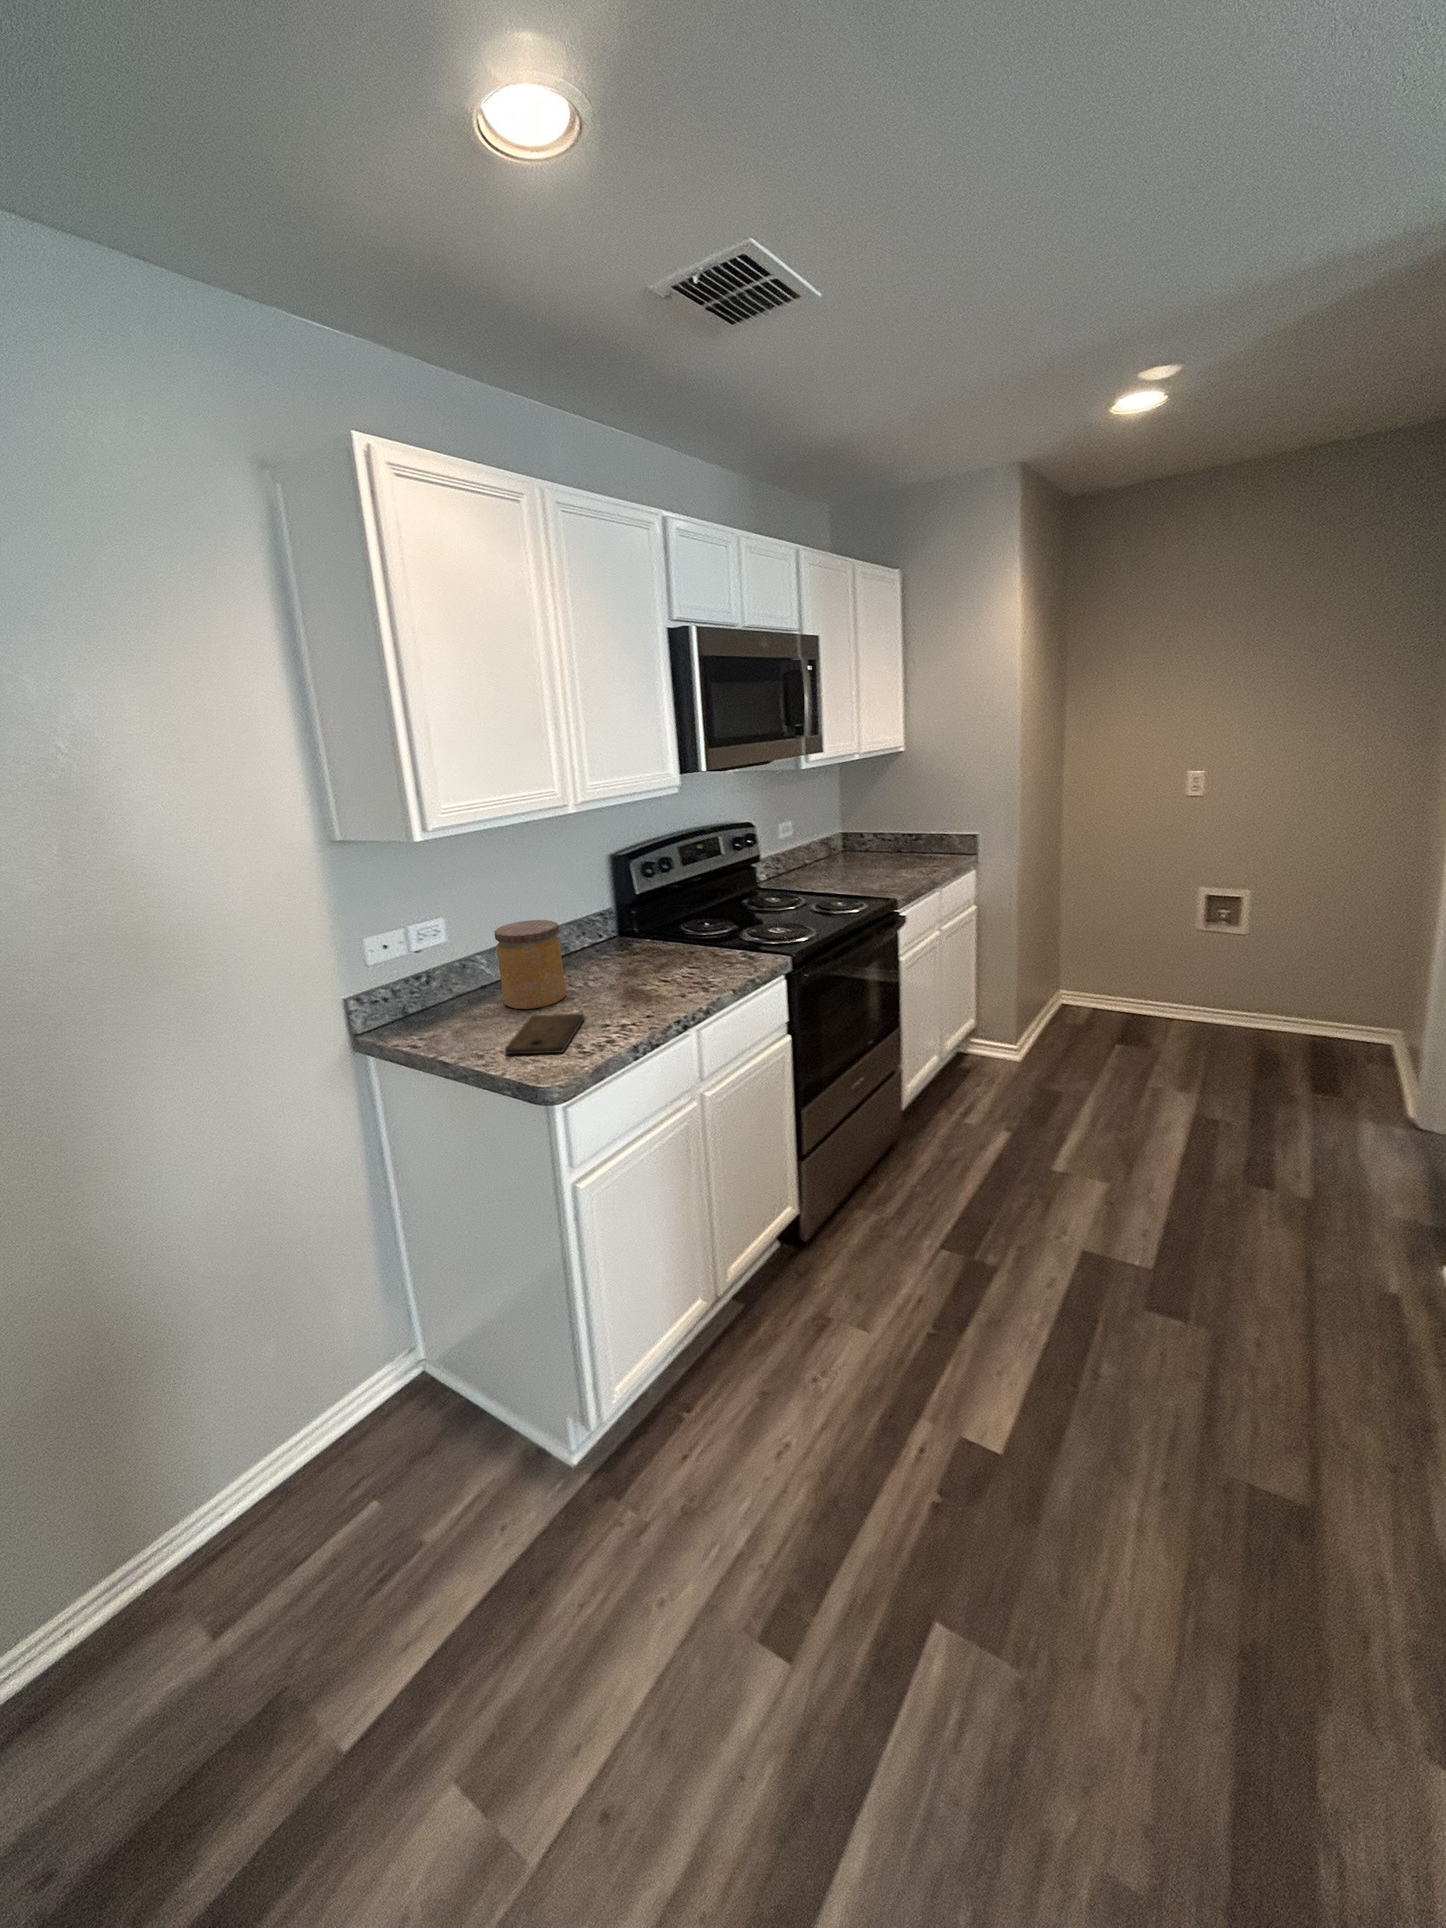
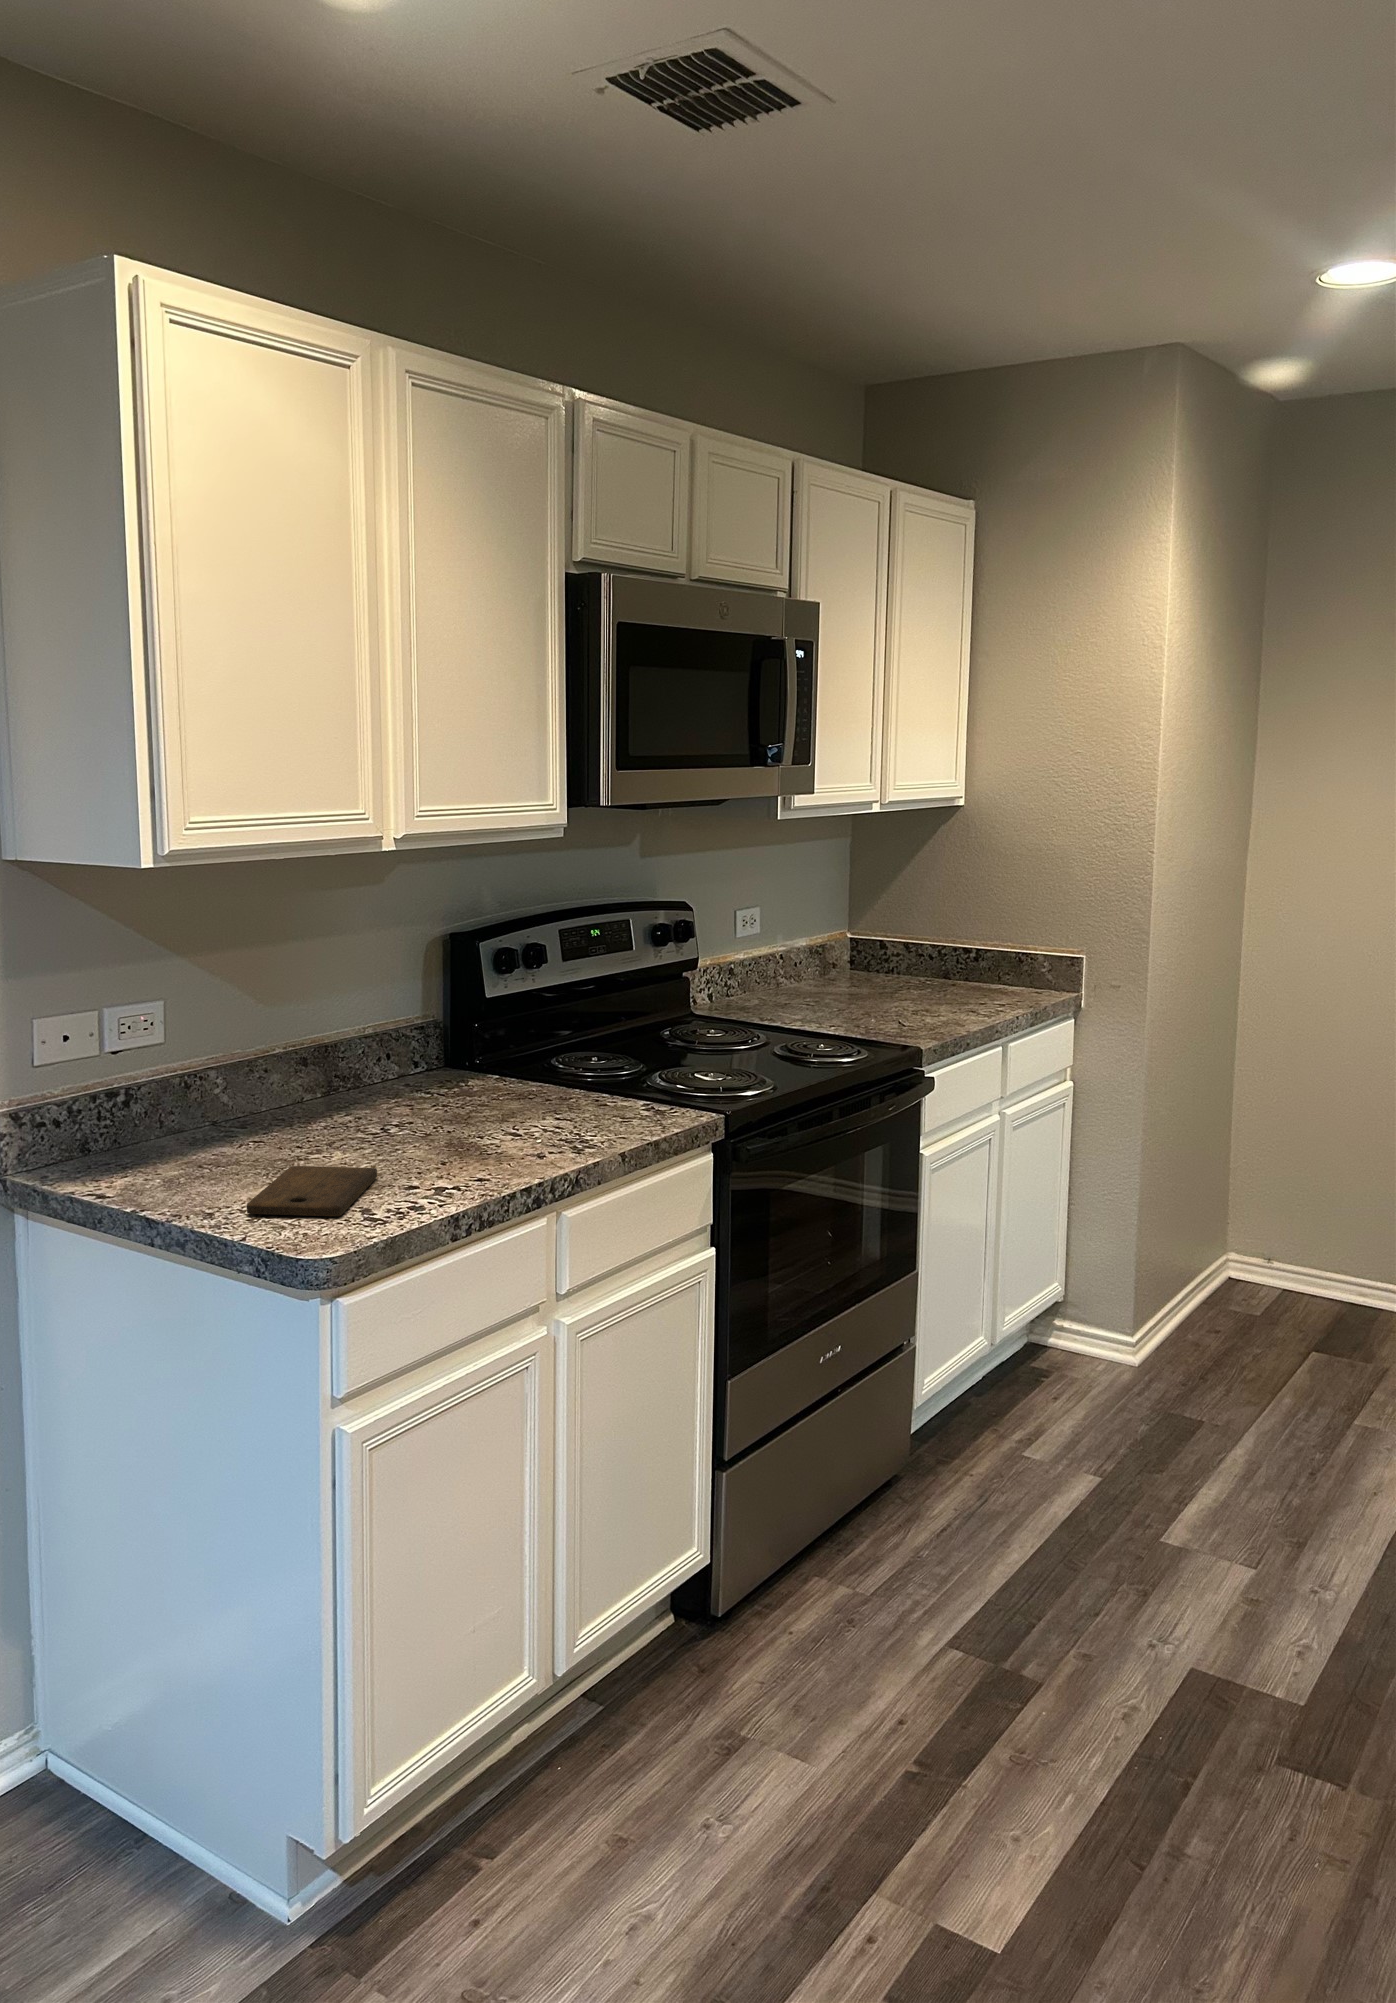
jar: present [494,920,566,1009] -> none [241,1018,348,1160]

